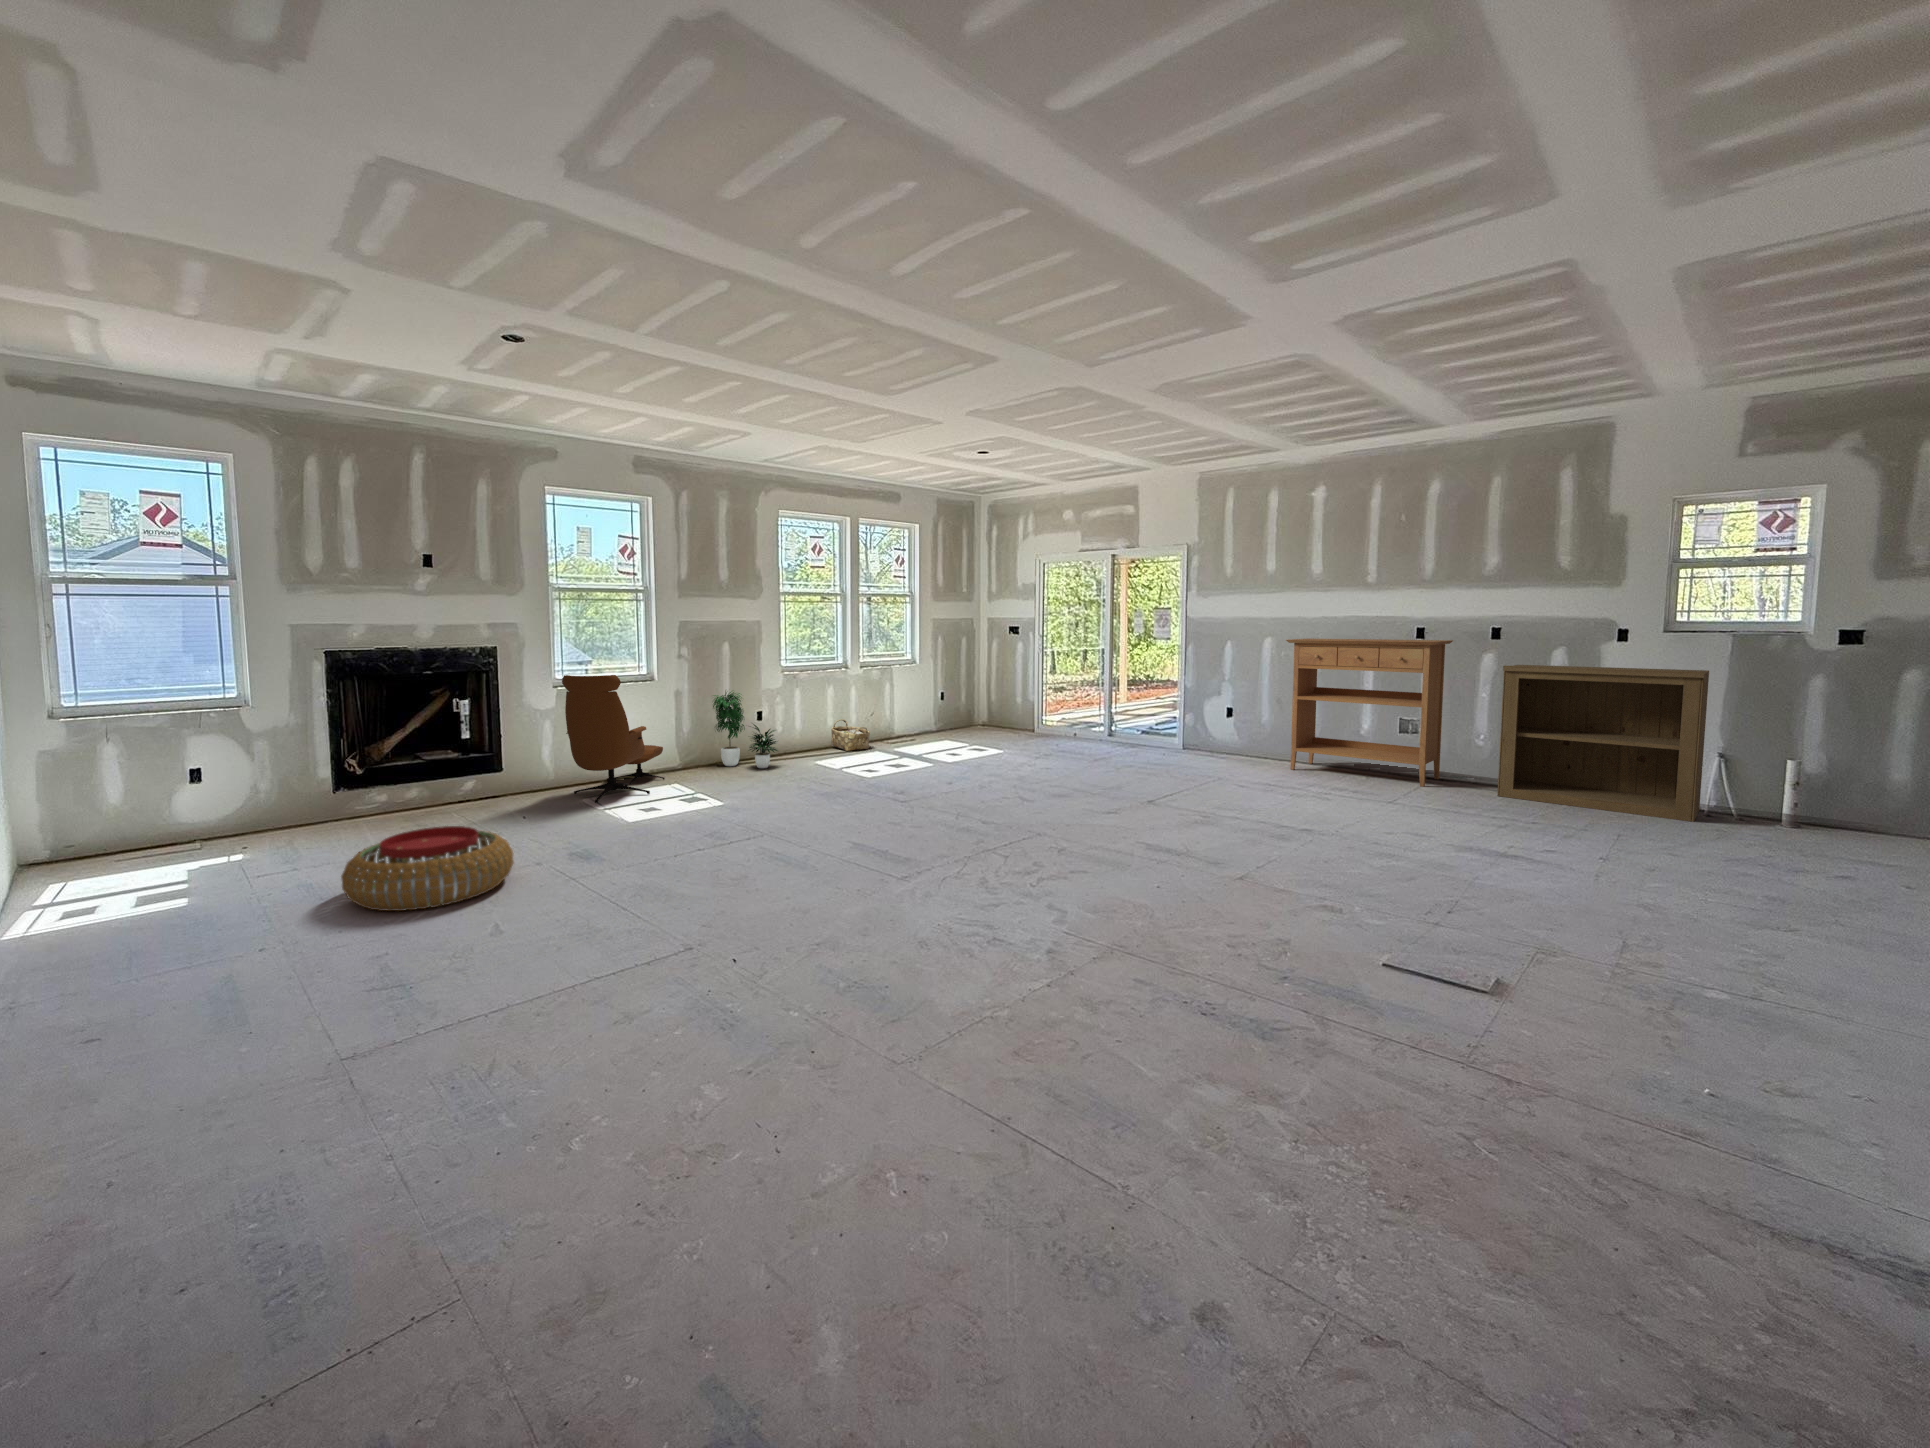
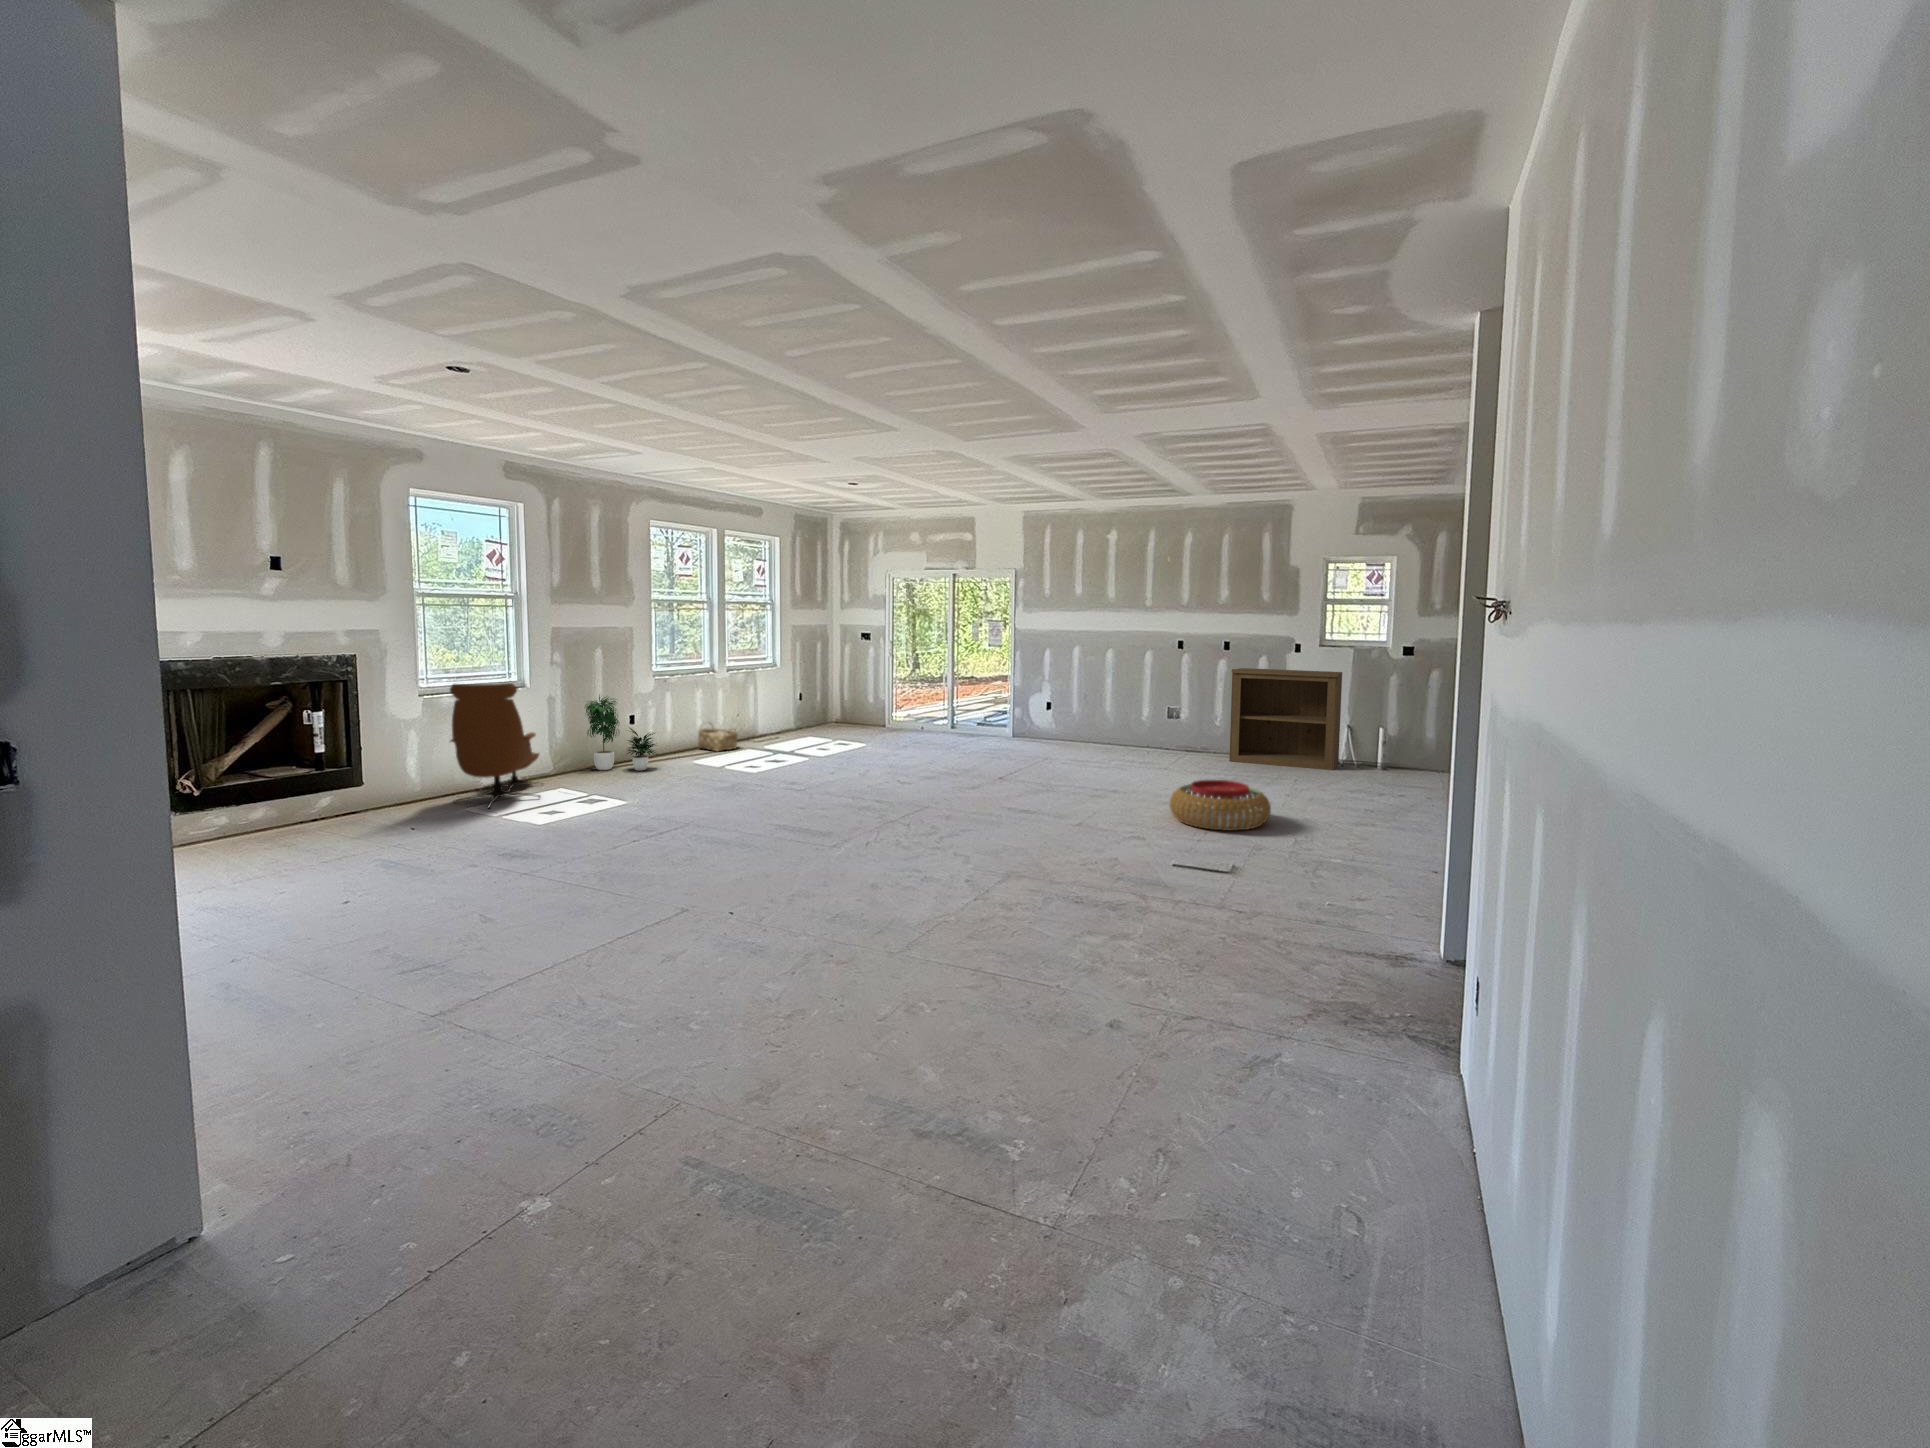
console table: present [1286,639,1453,787] -> none [1092,648,1203,758]
pouf: present [341,826,514,911] -> present [1170,780,1271,831]

